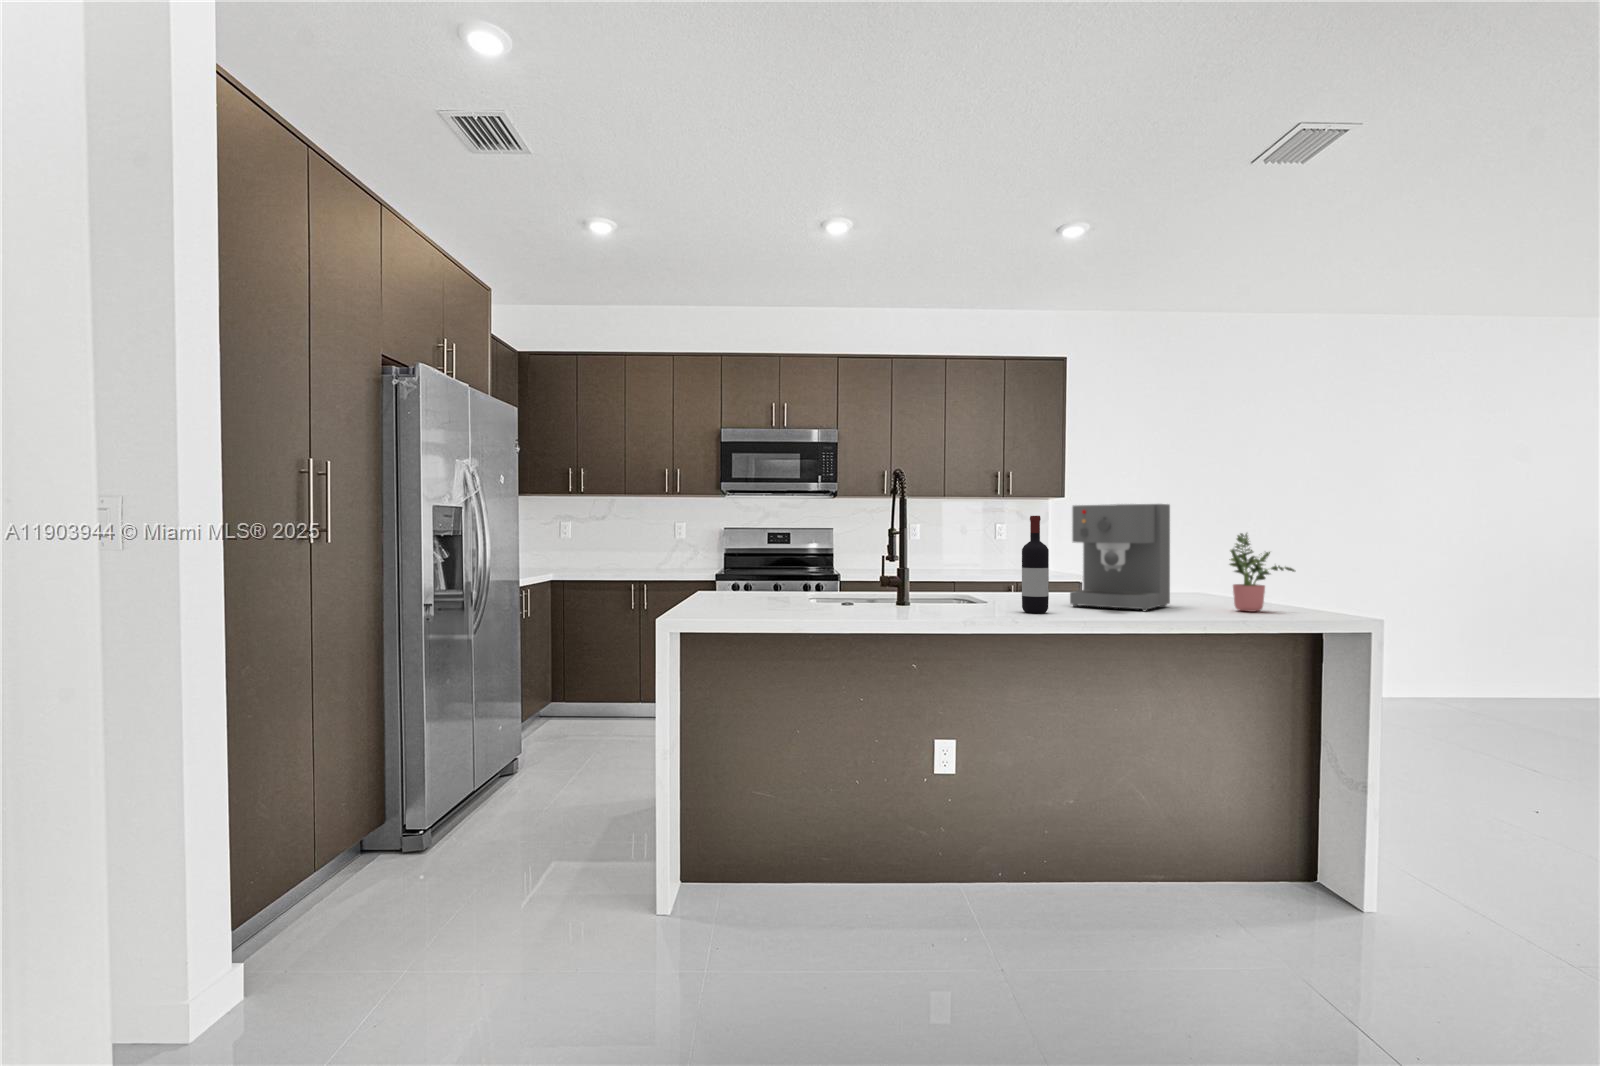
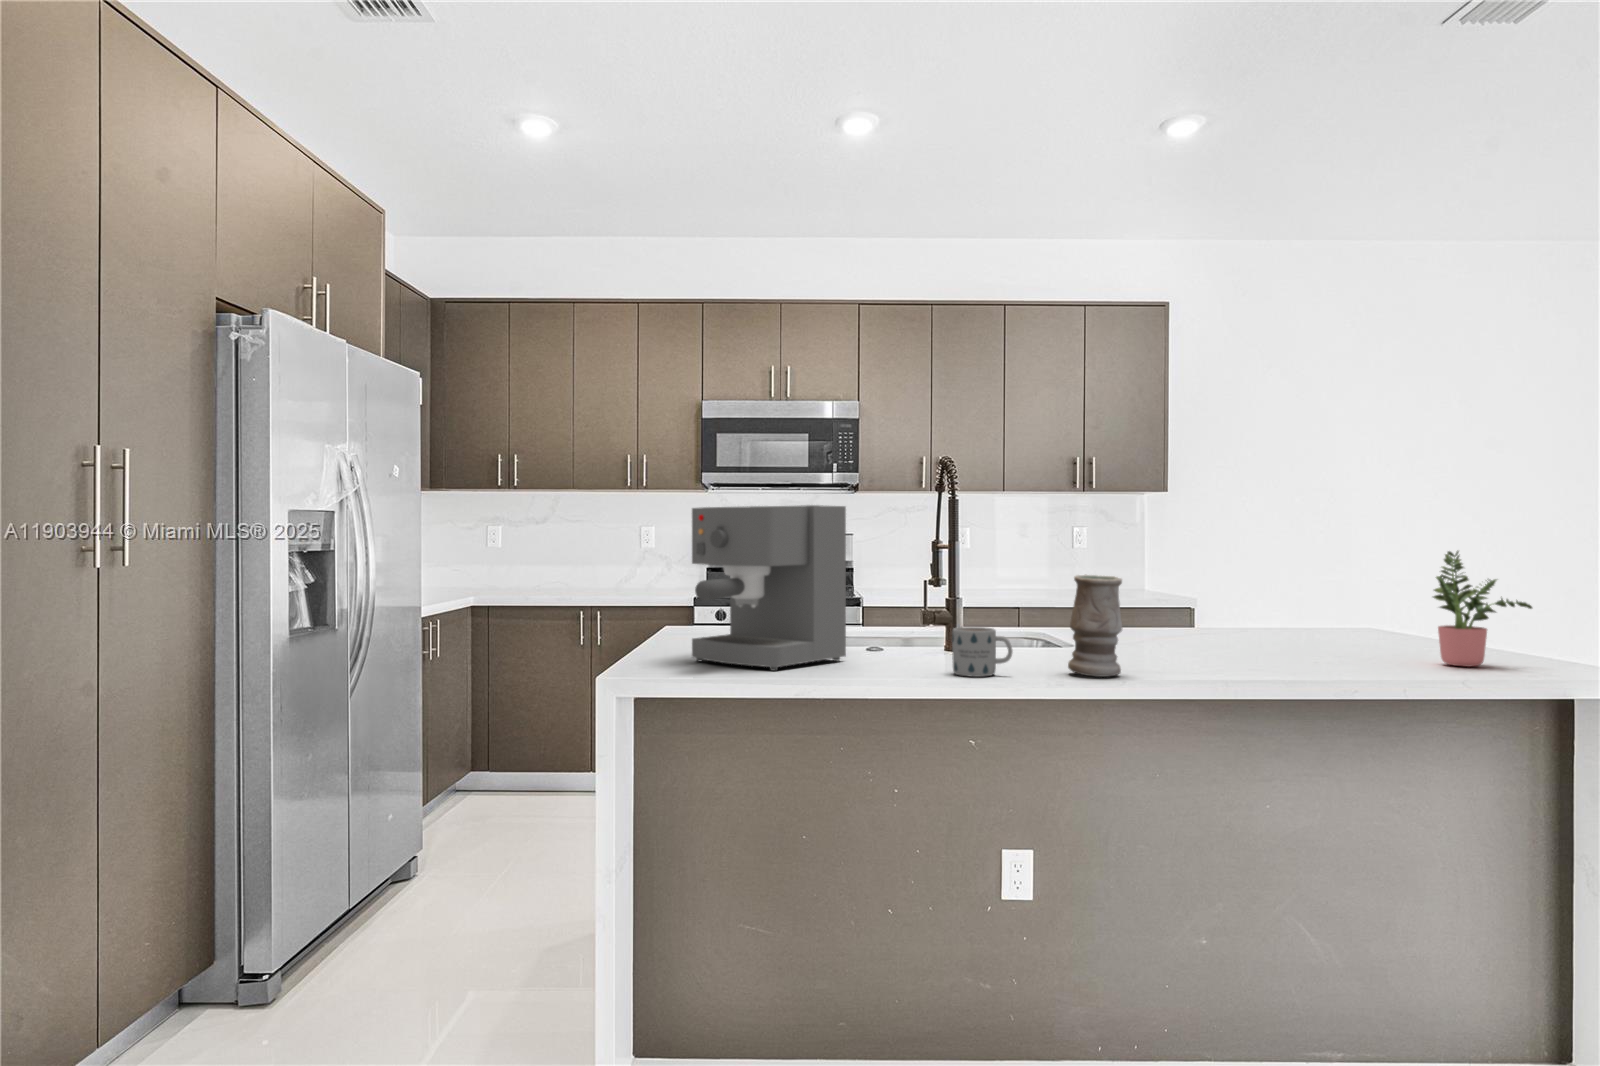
coffee maker: present [1070,504,1170,611] -> present [692,505,846,671]
wine bottle: present [1022,516,1049,613] -> none [1131,527,1170,669]
vase: none [978,548,1014,617] -> present [1068,575,1122,677]
mug: none [899,584,940,617] -> present [952,627,1013,677]

